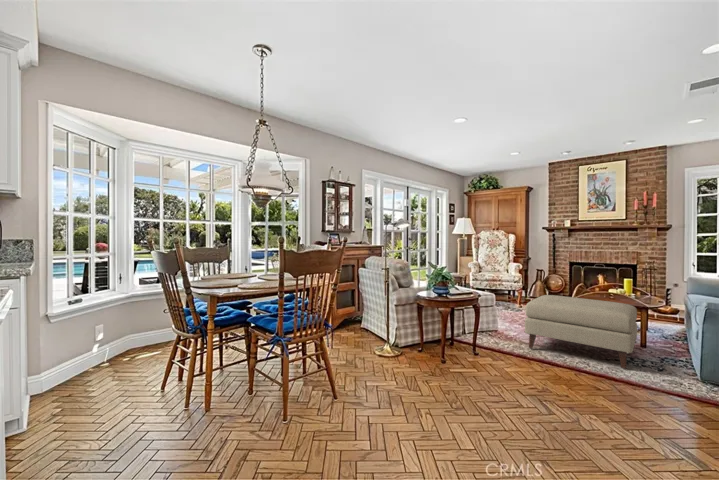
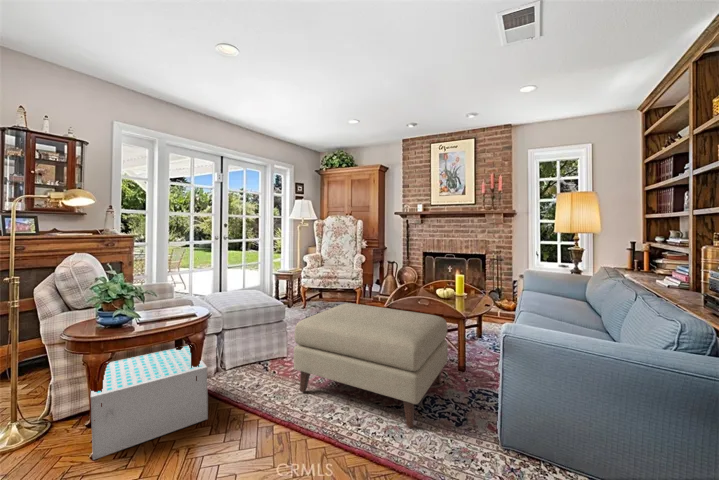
storage box: none [415,314,484,363] -> present [91,346,208,460]

